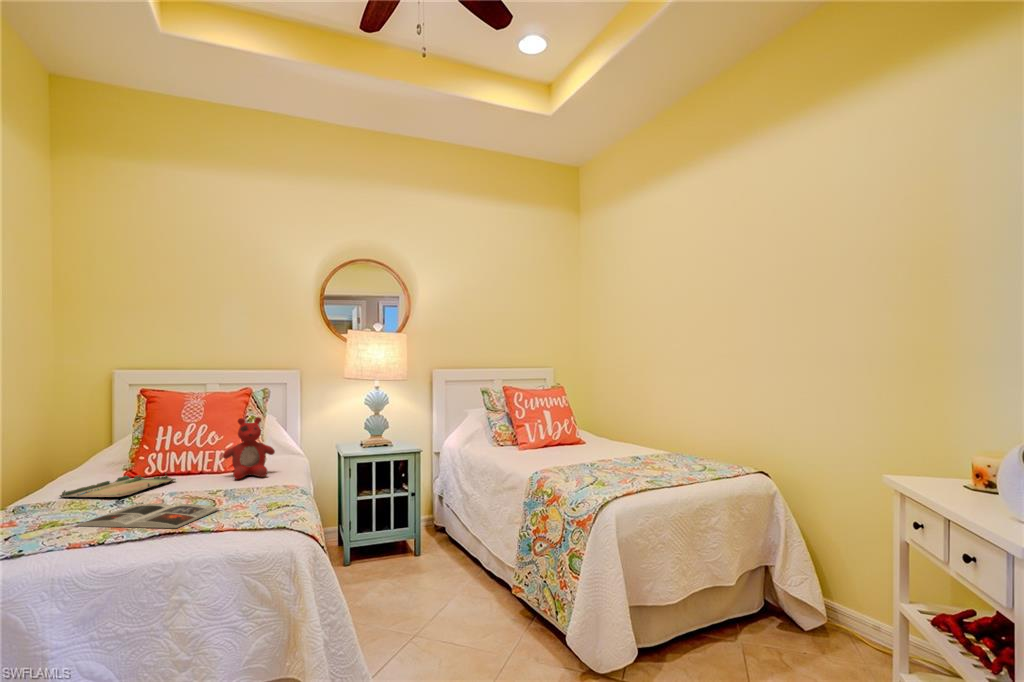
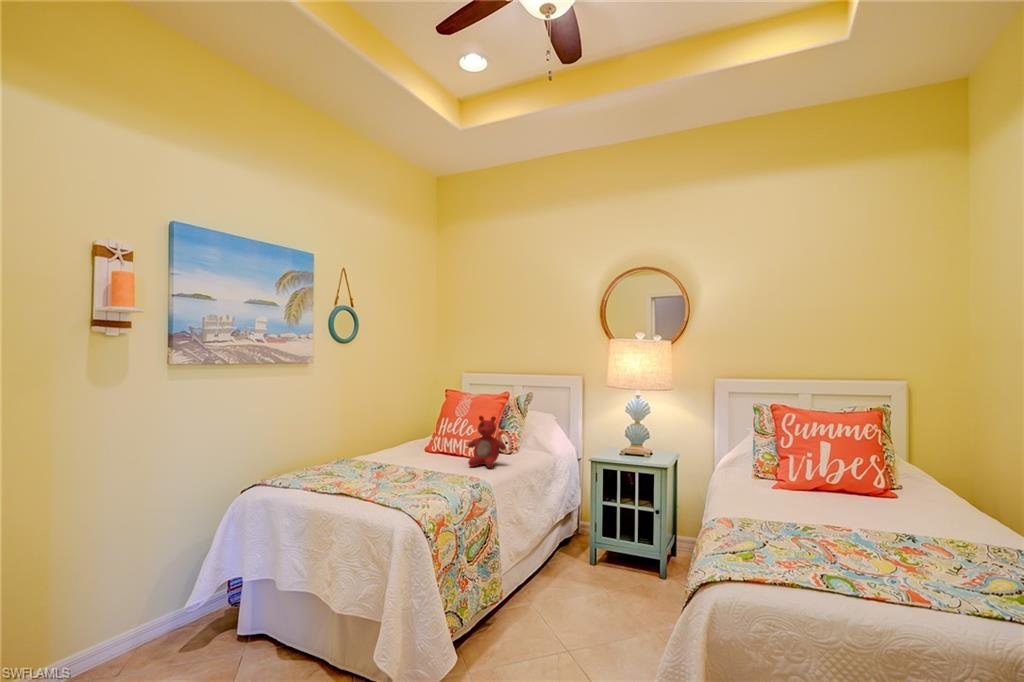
tray: present [59,473,176,498] -> none [367,450,438,466]
magazine: present [77,503,219,528] -> none [338,474,417,498]

